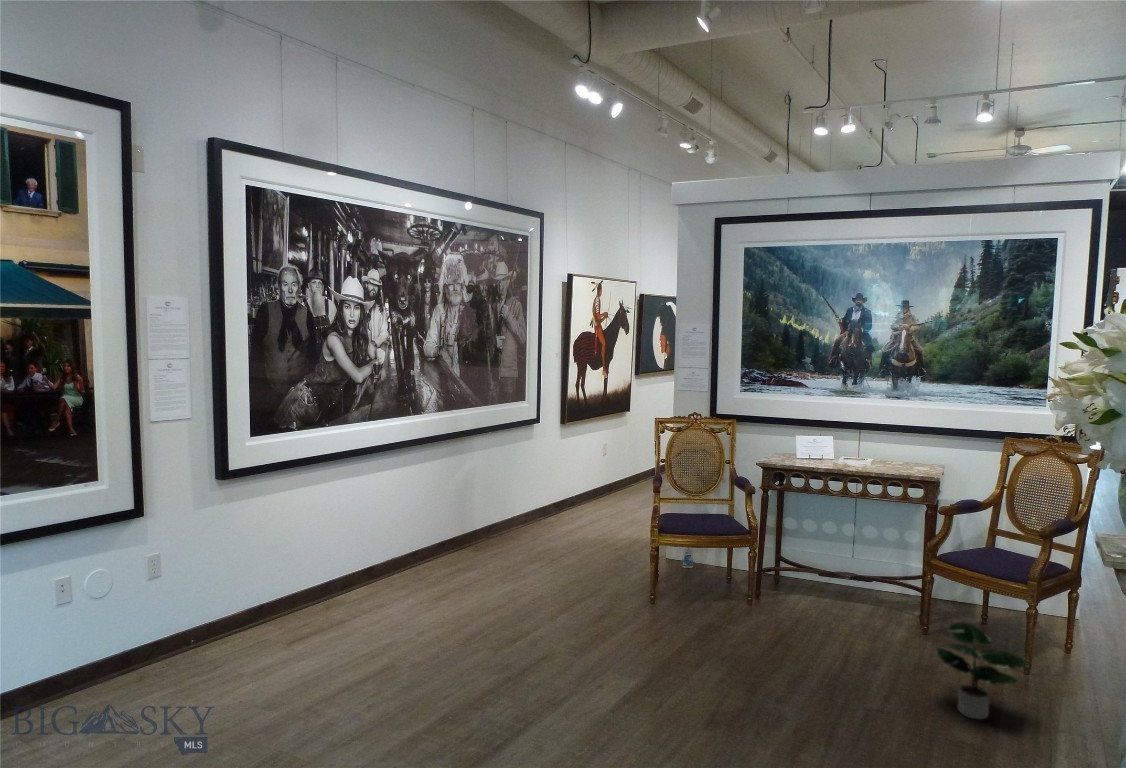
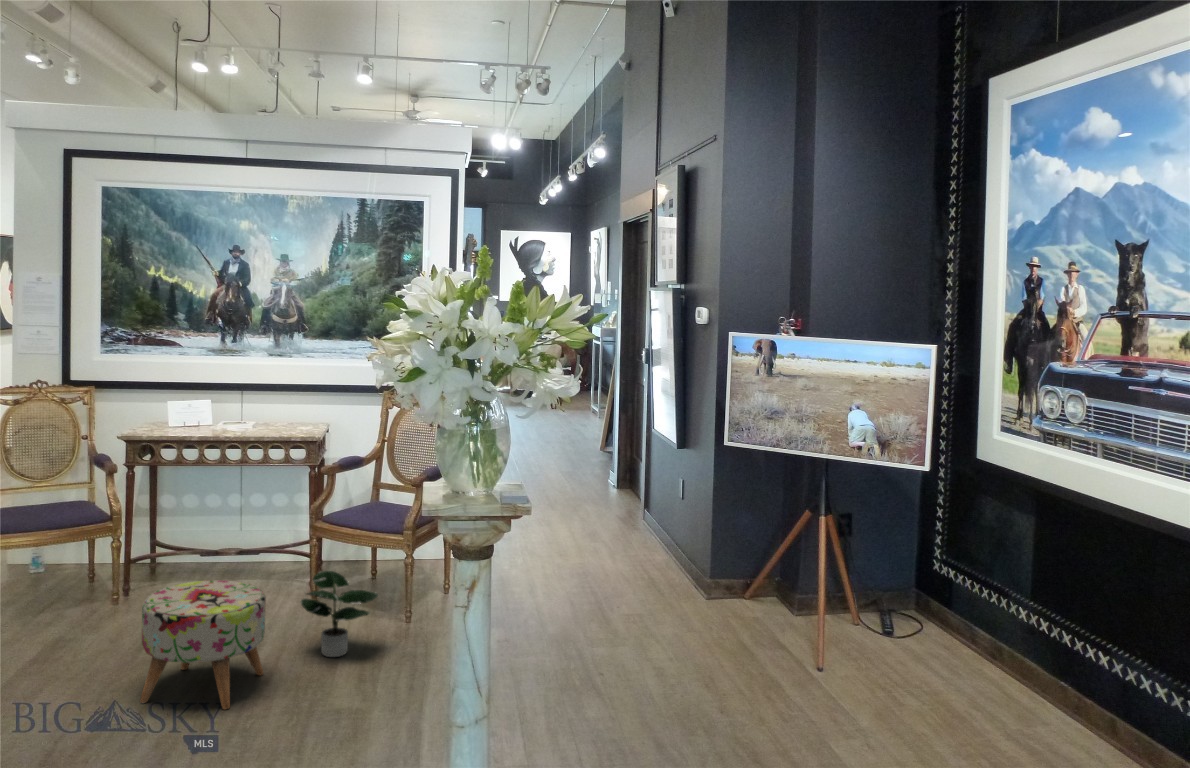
ottoman: none [782,610,906,753] -> present [140,580,266,709]

